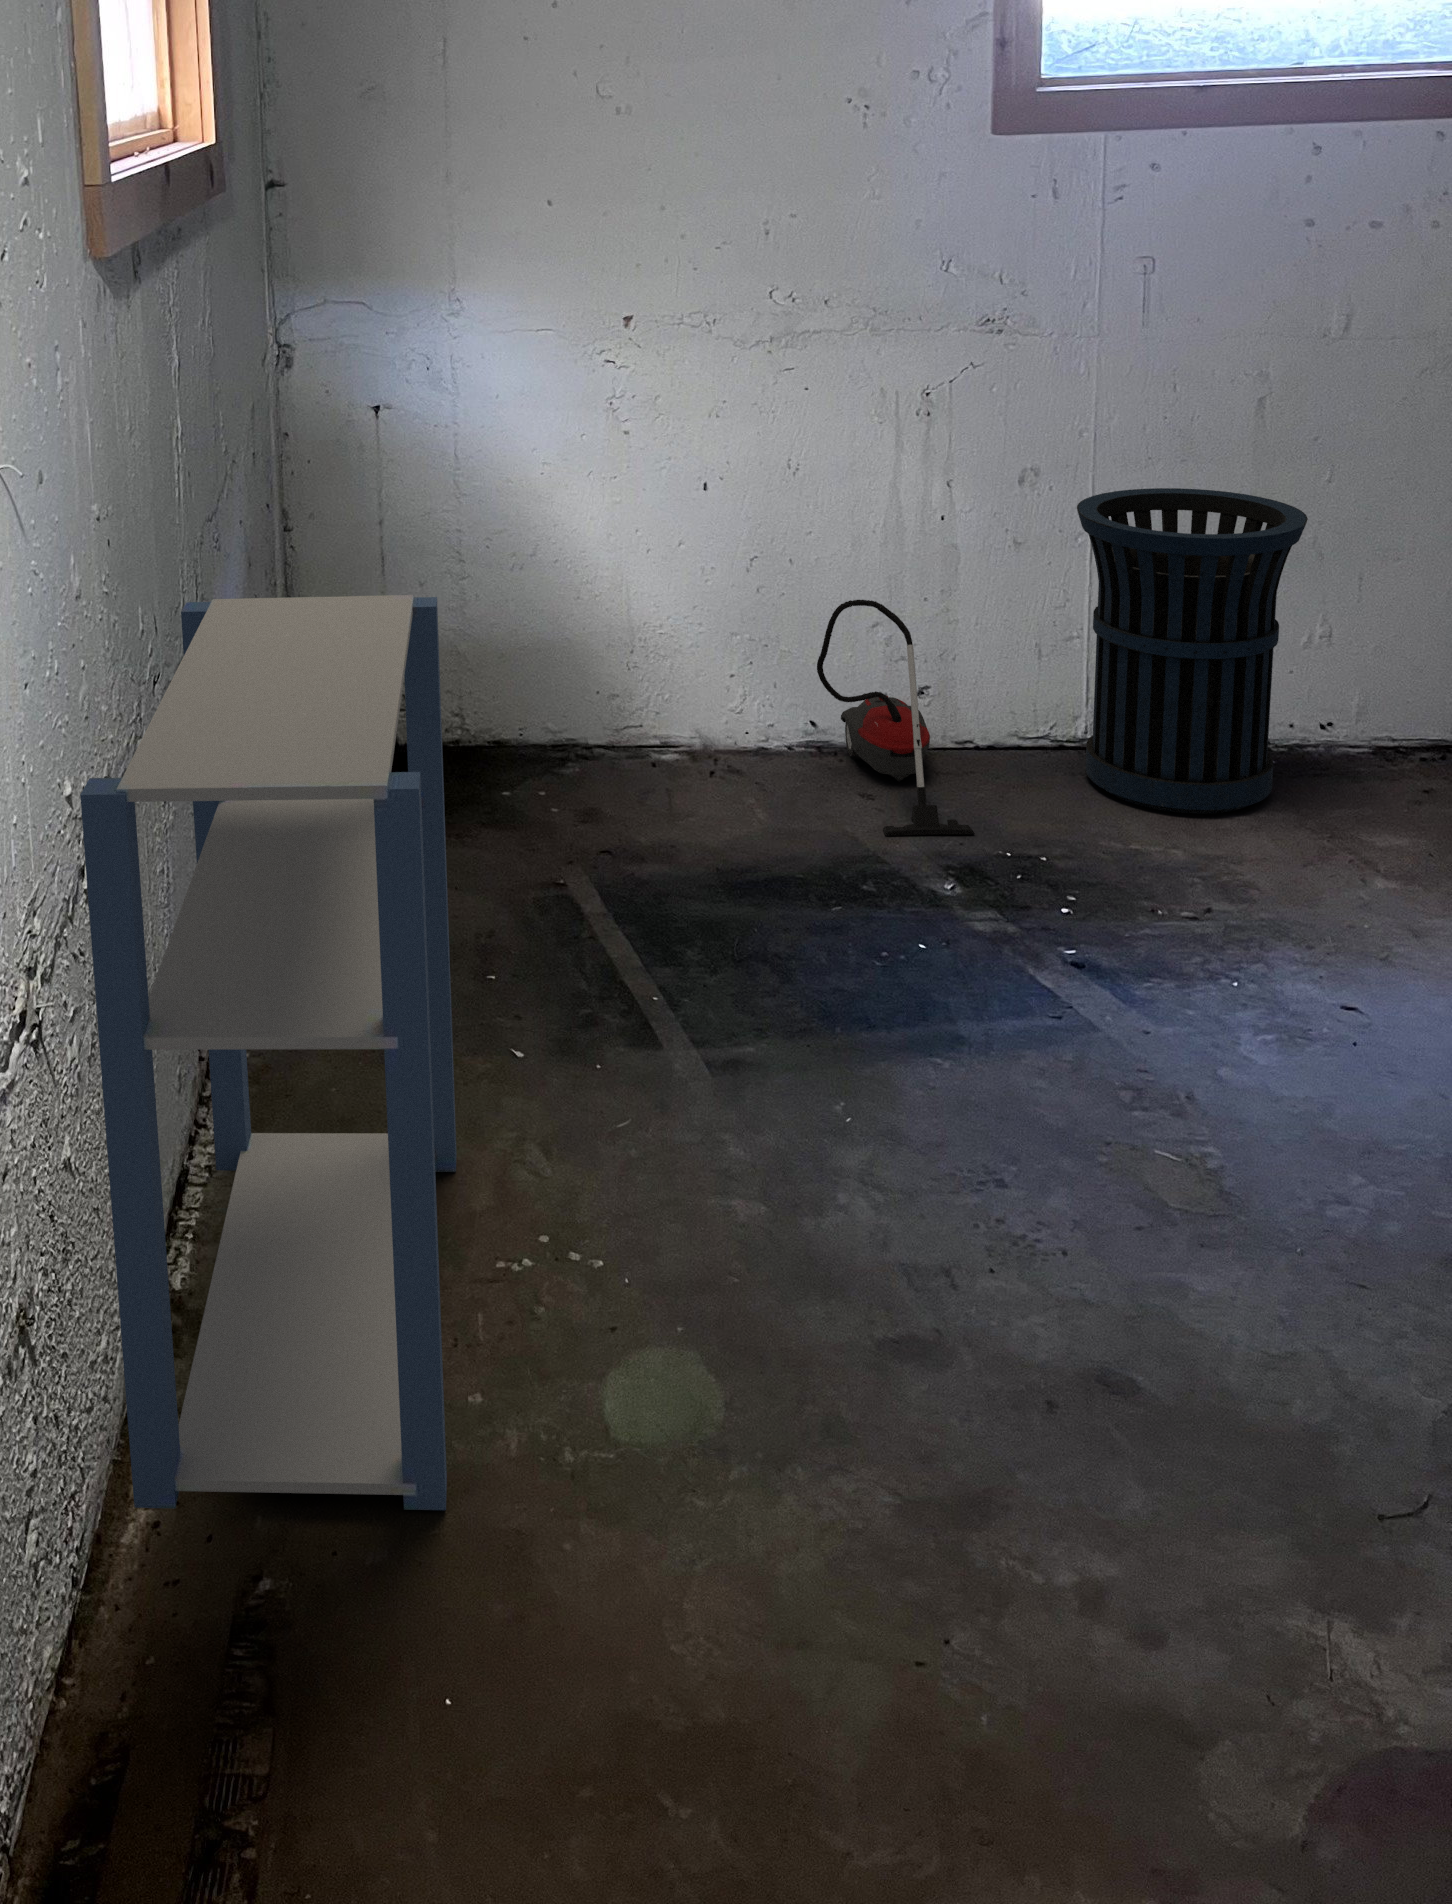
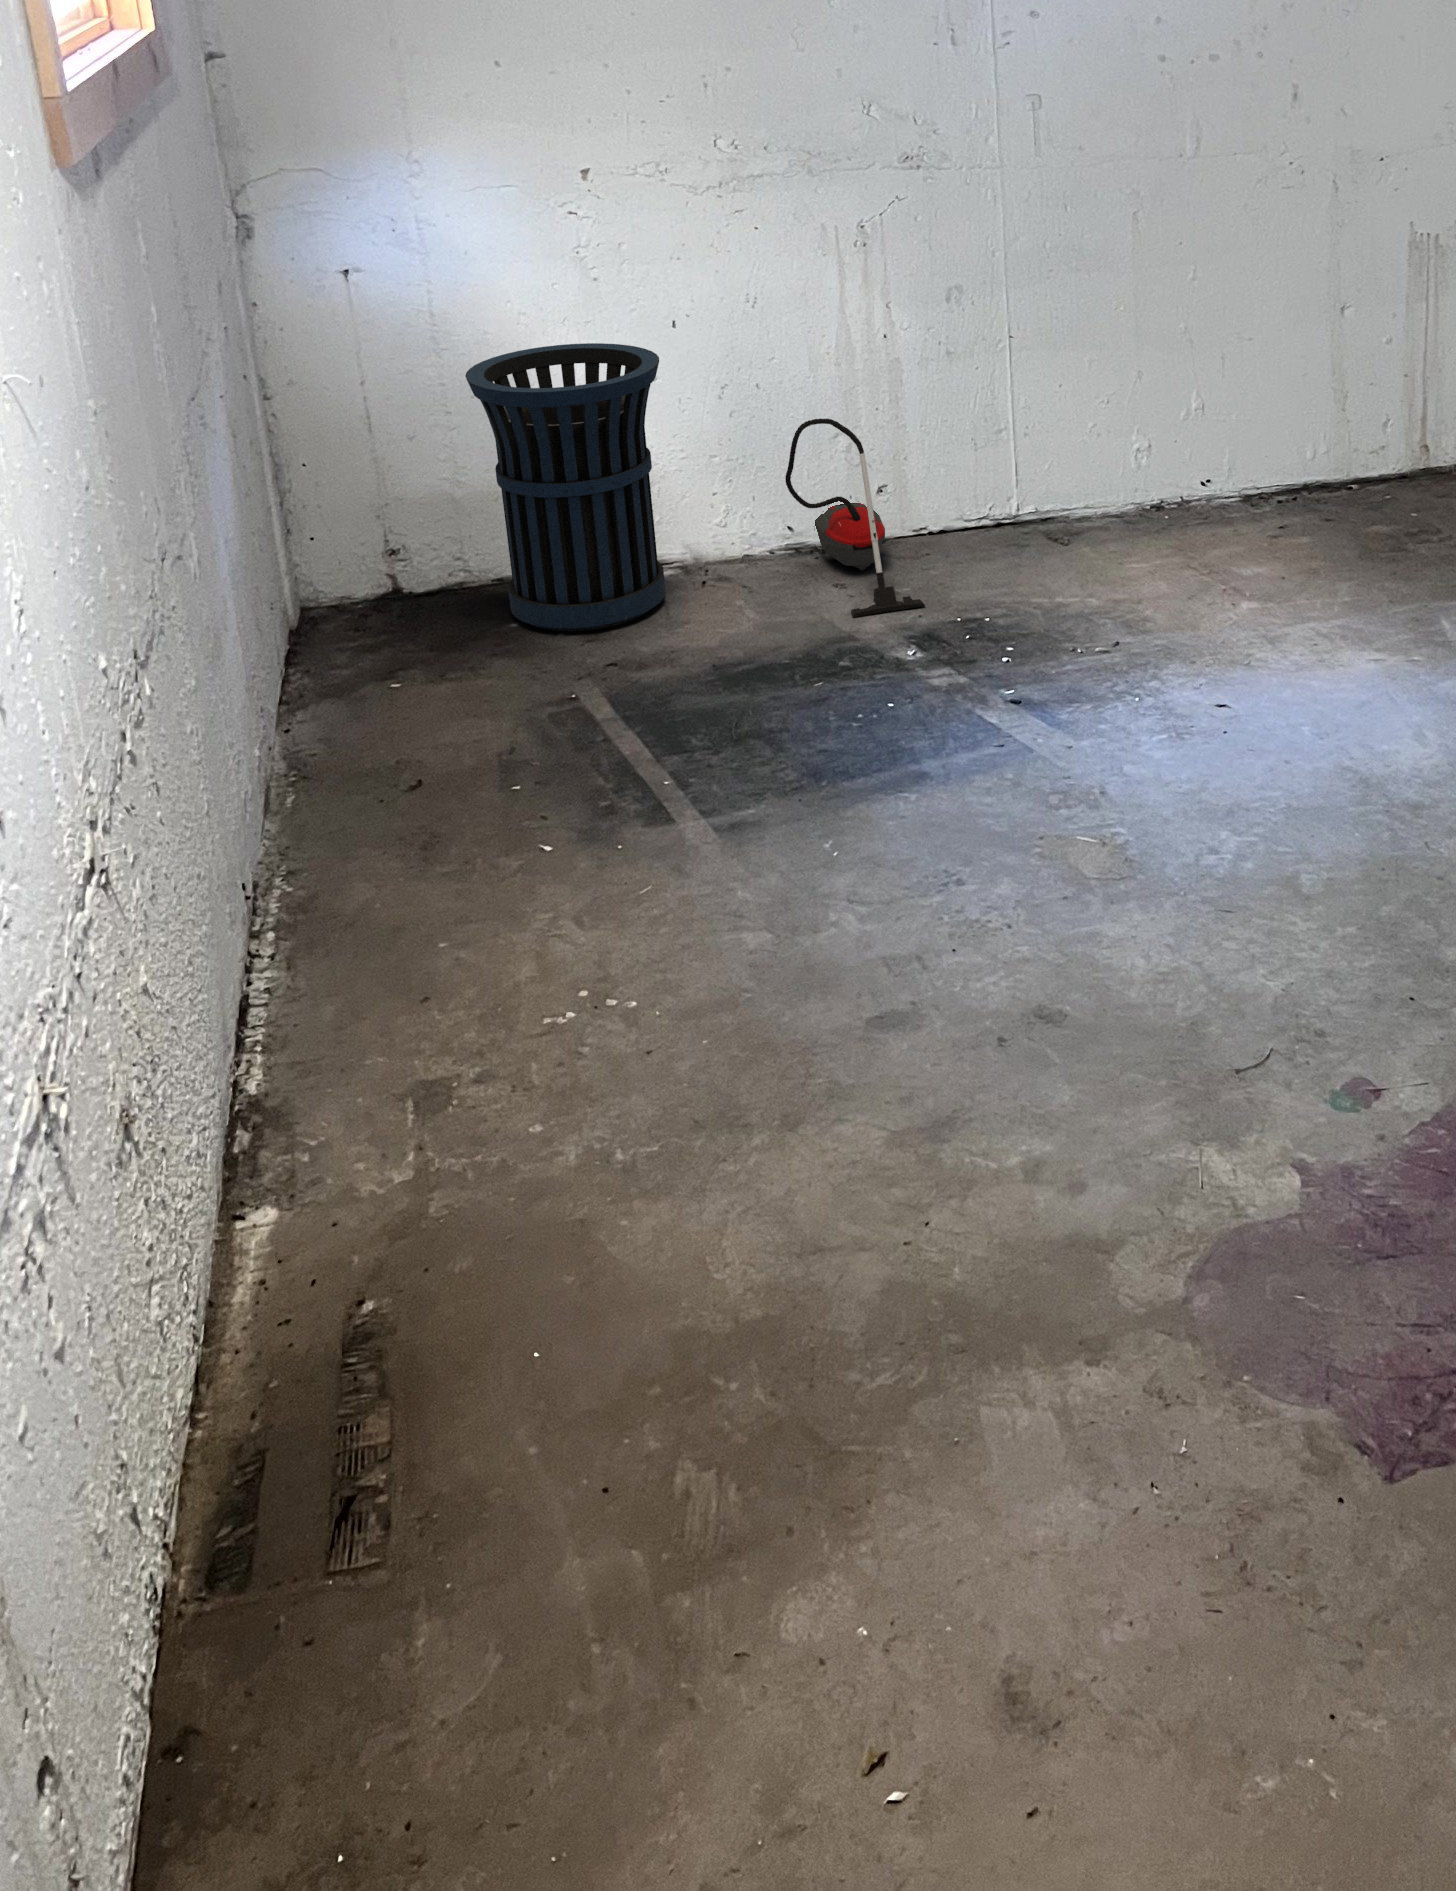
trash can: present [1077,488,1308,814] -> present [465,343,666,631]
shelving unit: present [80,595,456,1510] -> none [123,452,525,1273]

